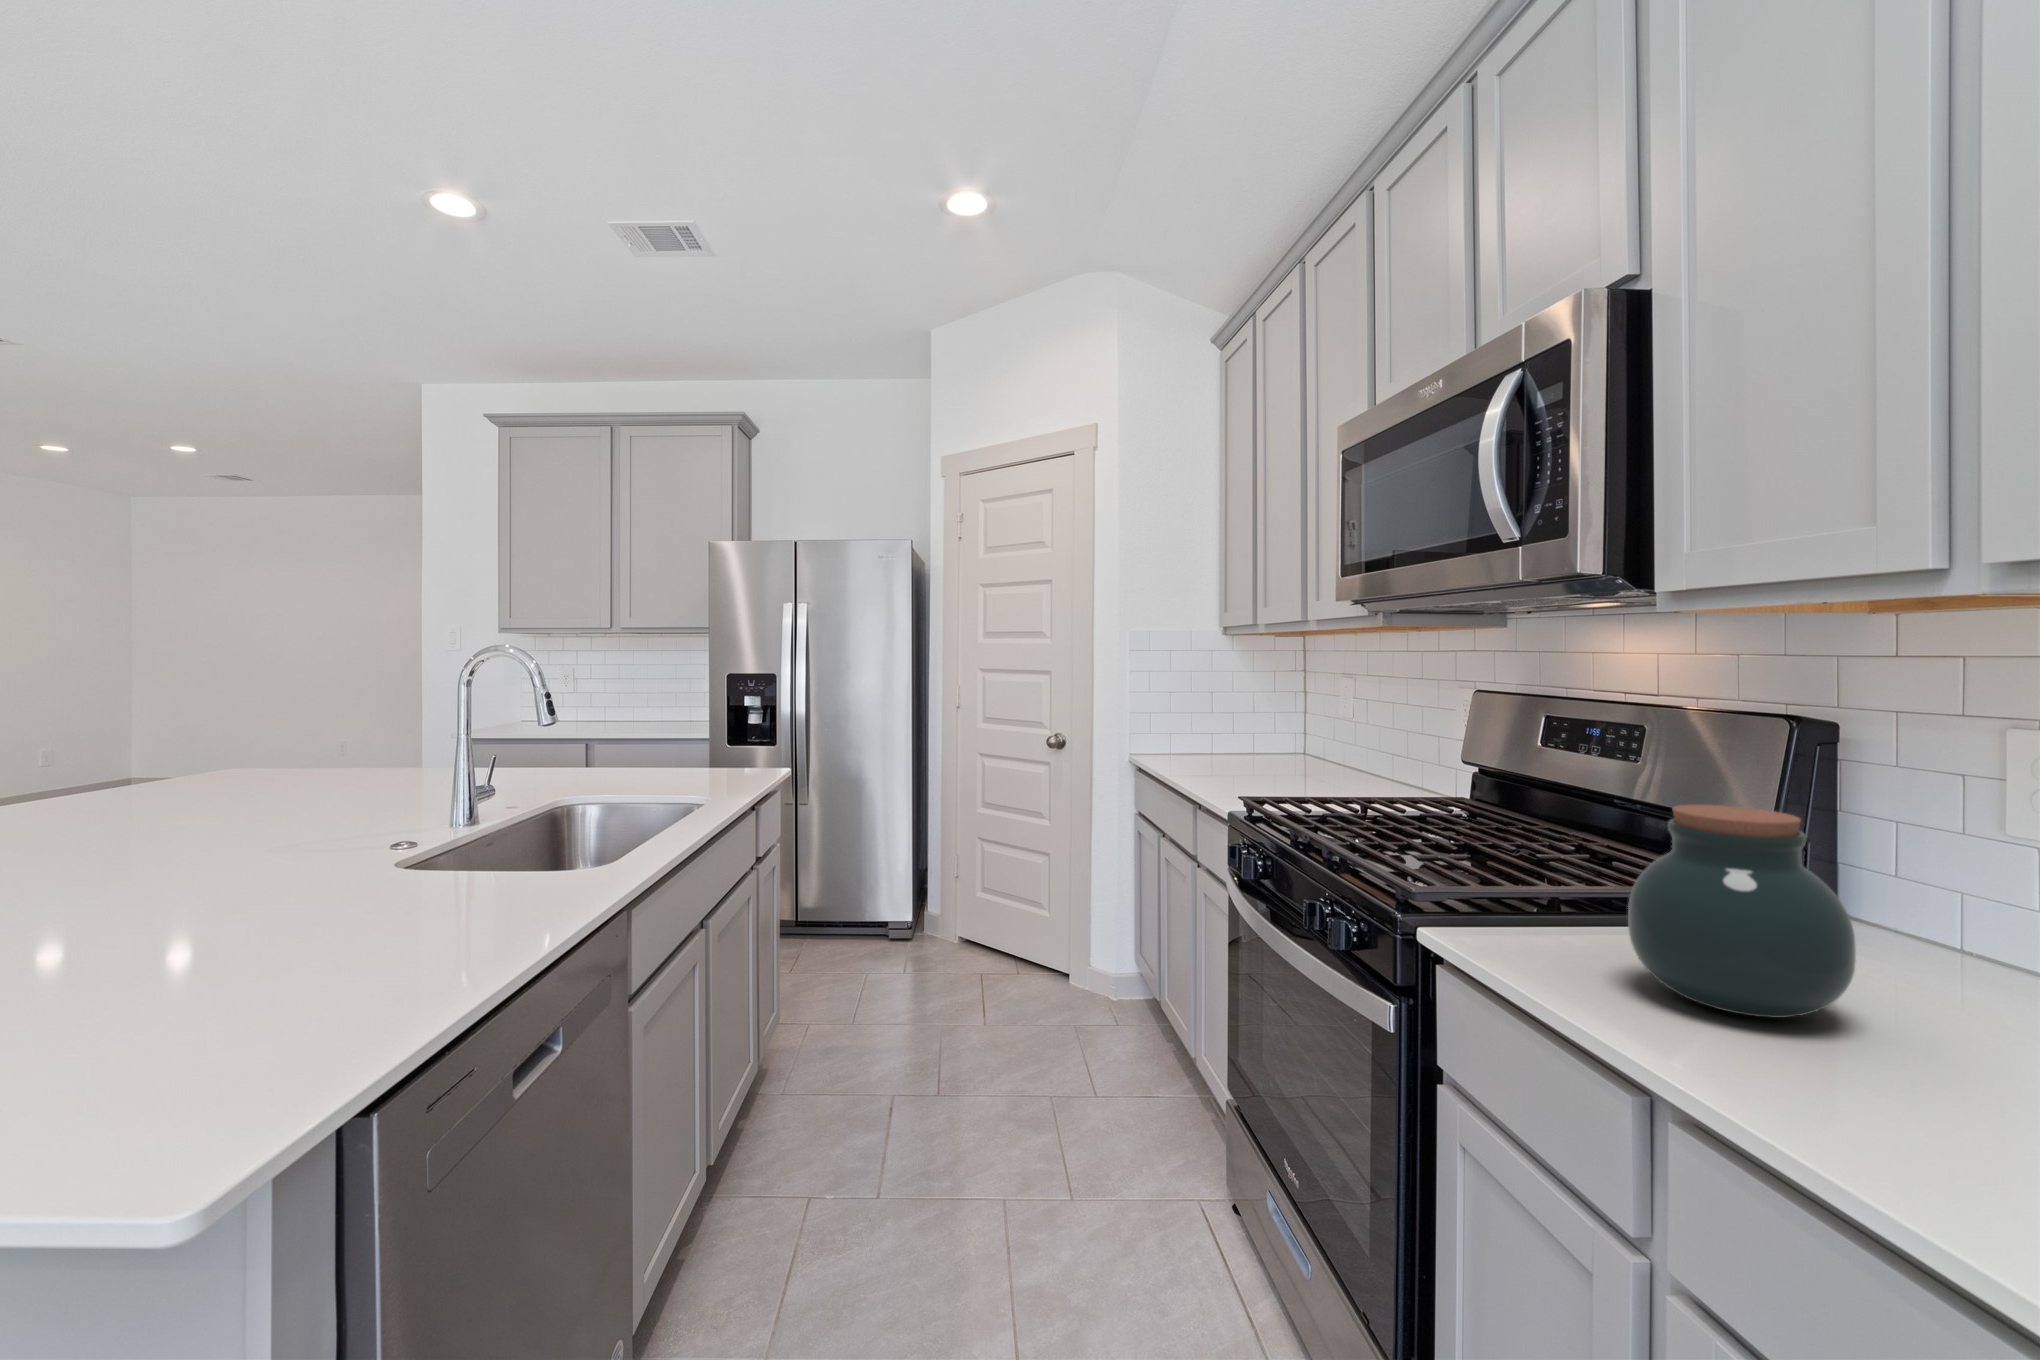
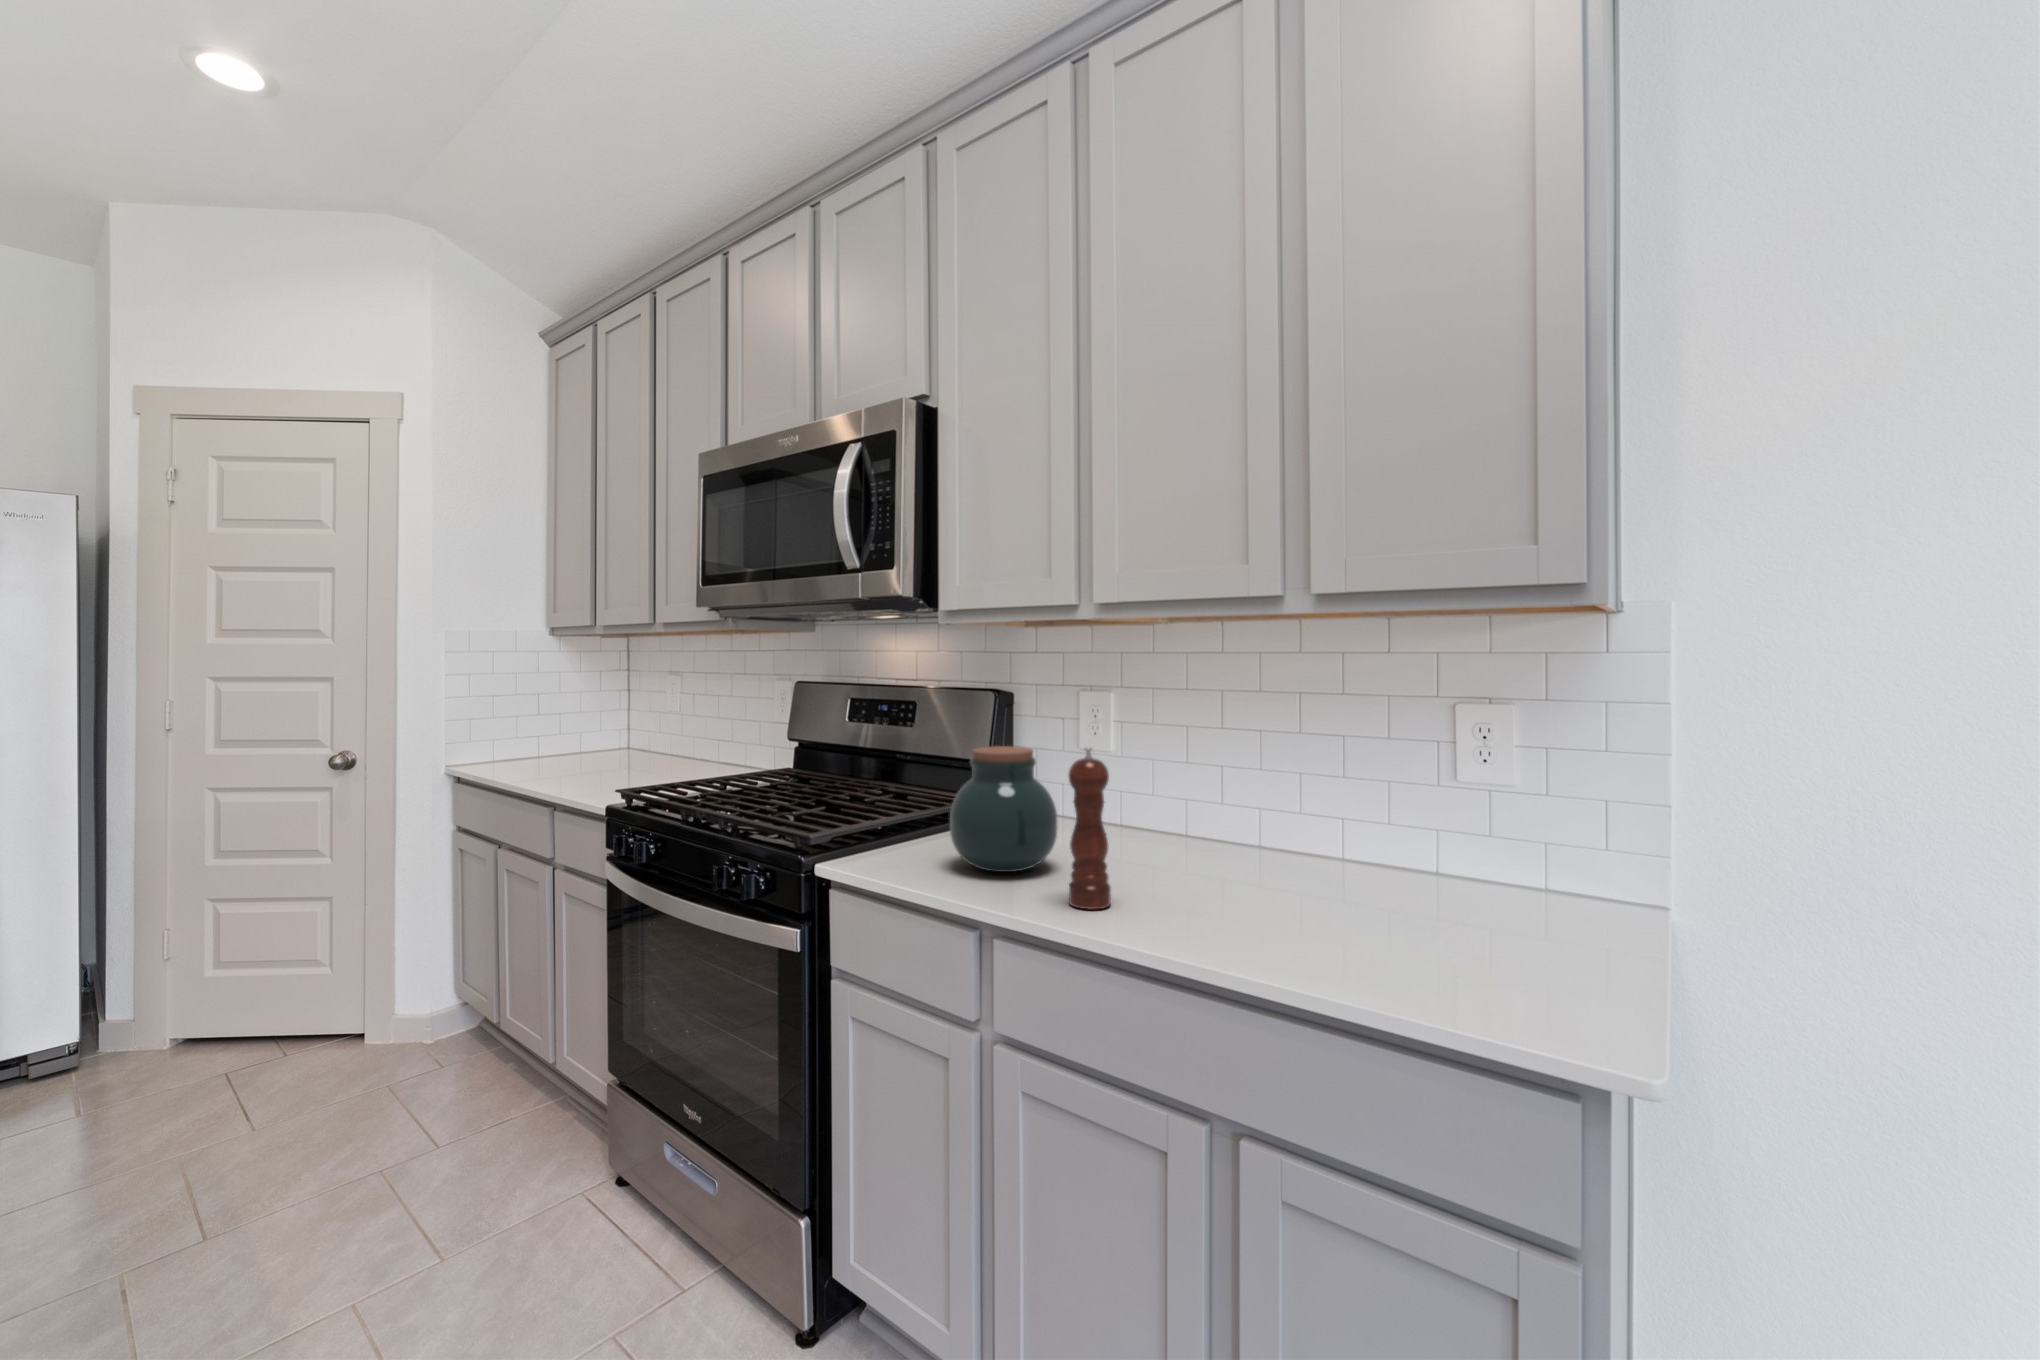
pepper mill: none [1839,829,1945,1135] -> present [1069,747,1111,909]

